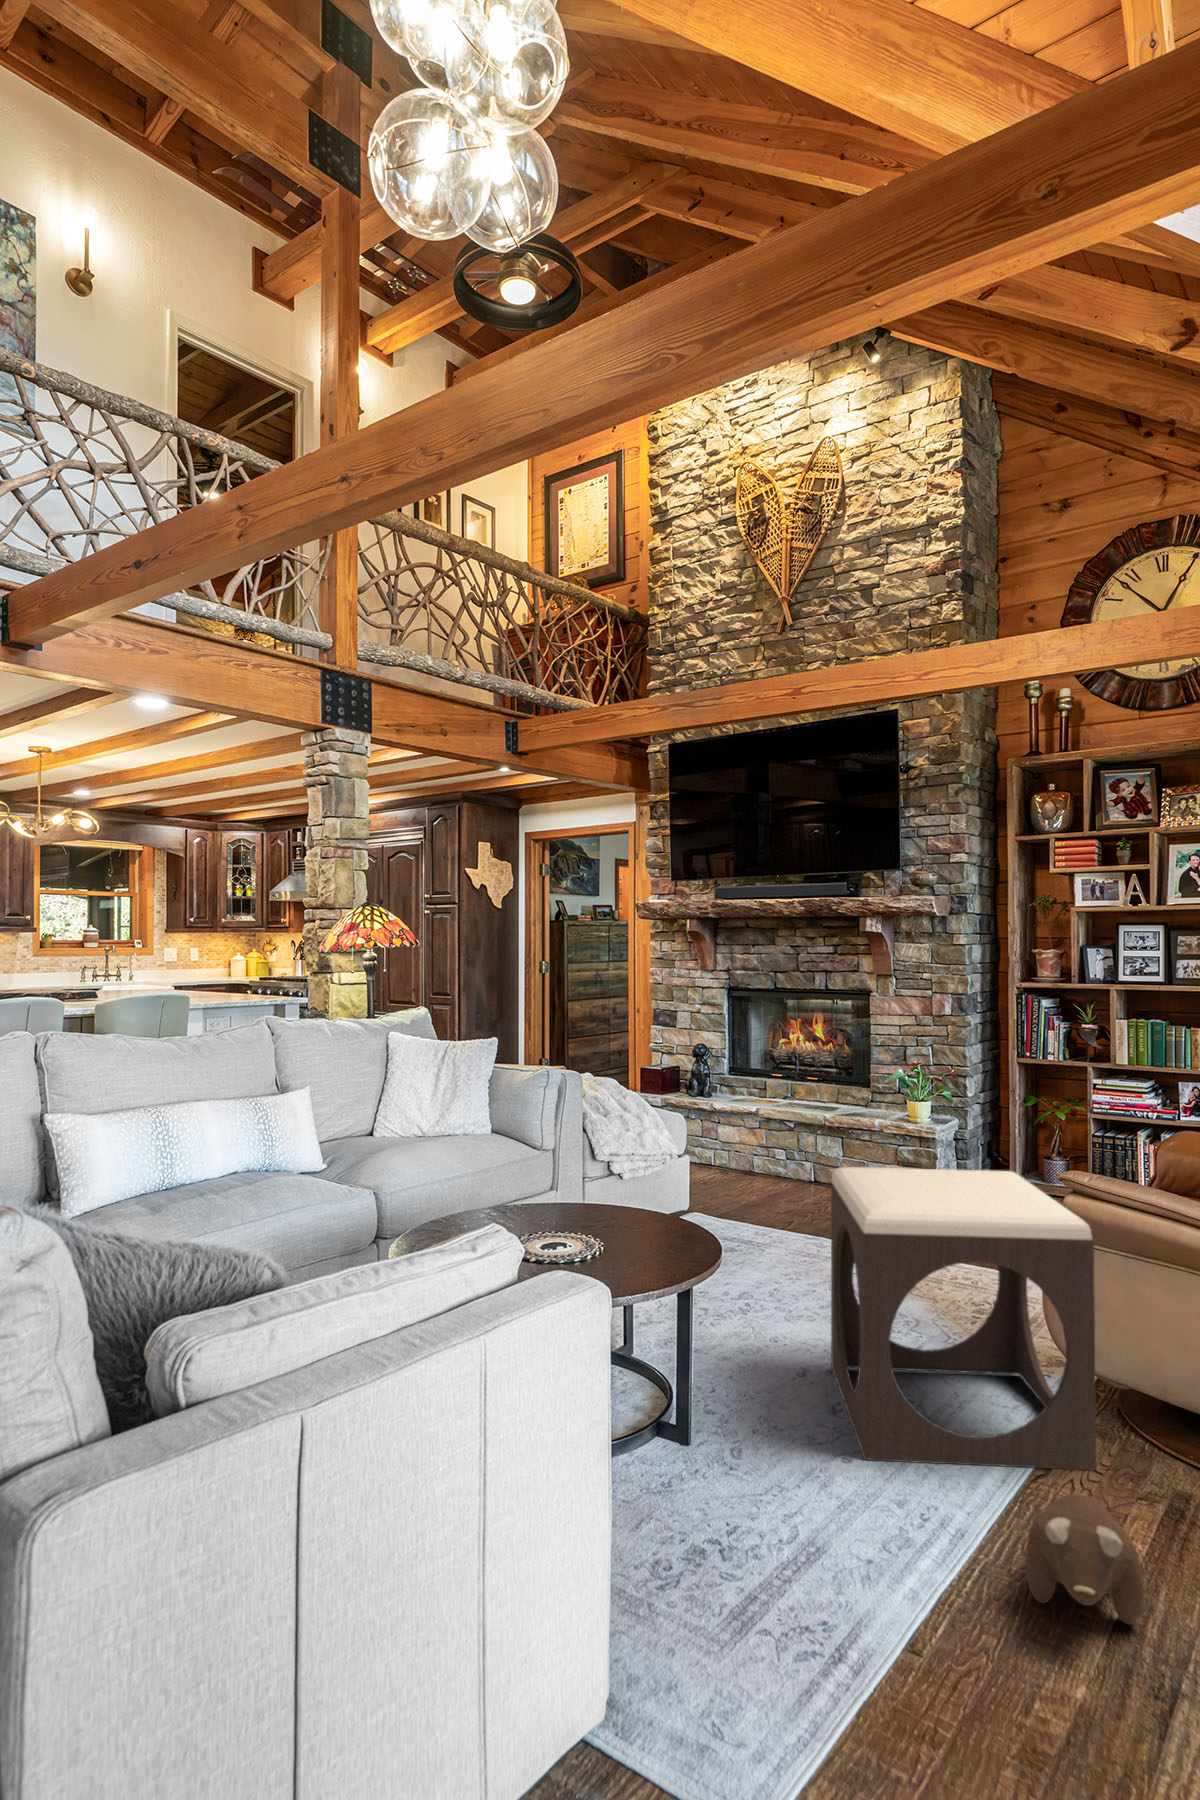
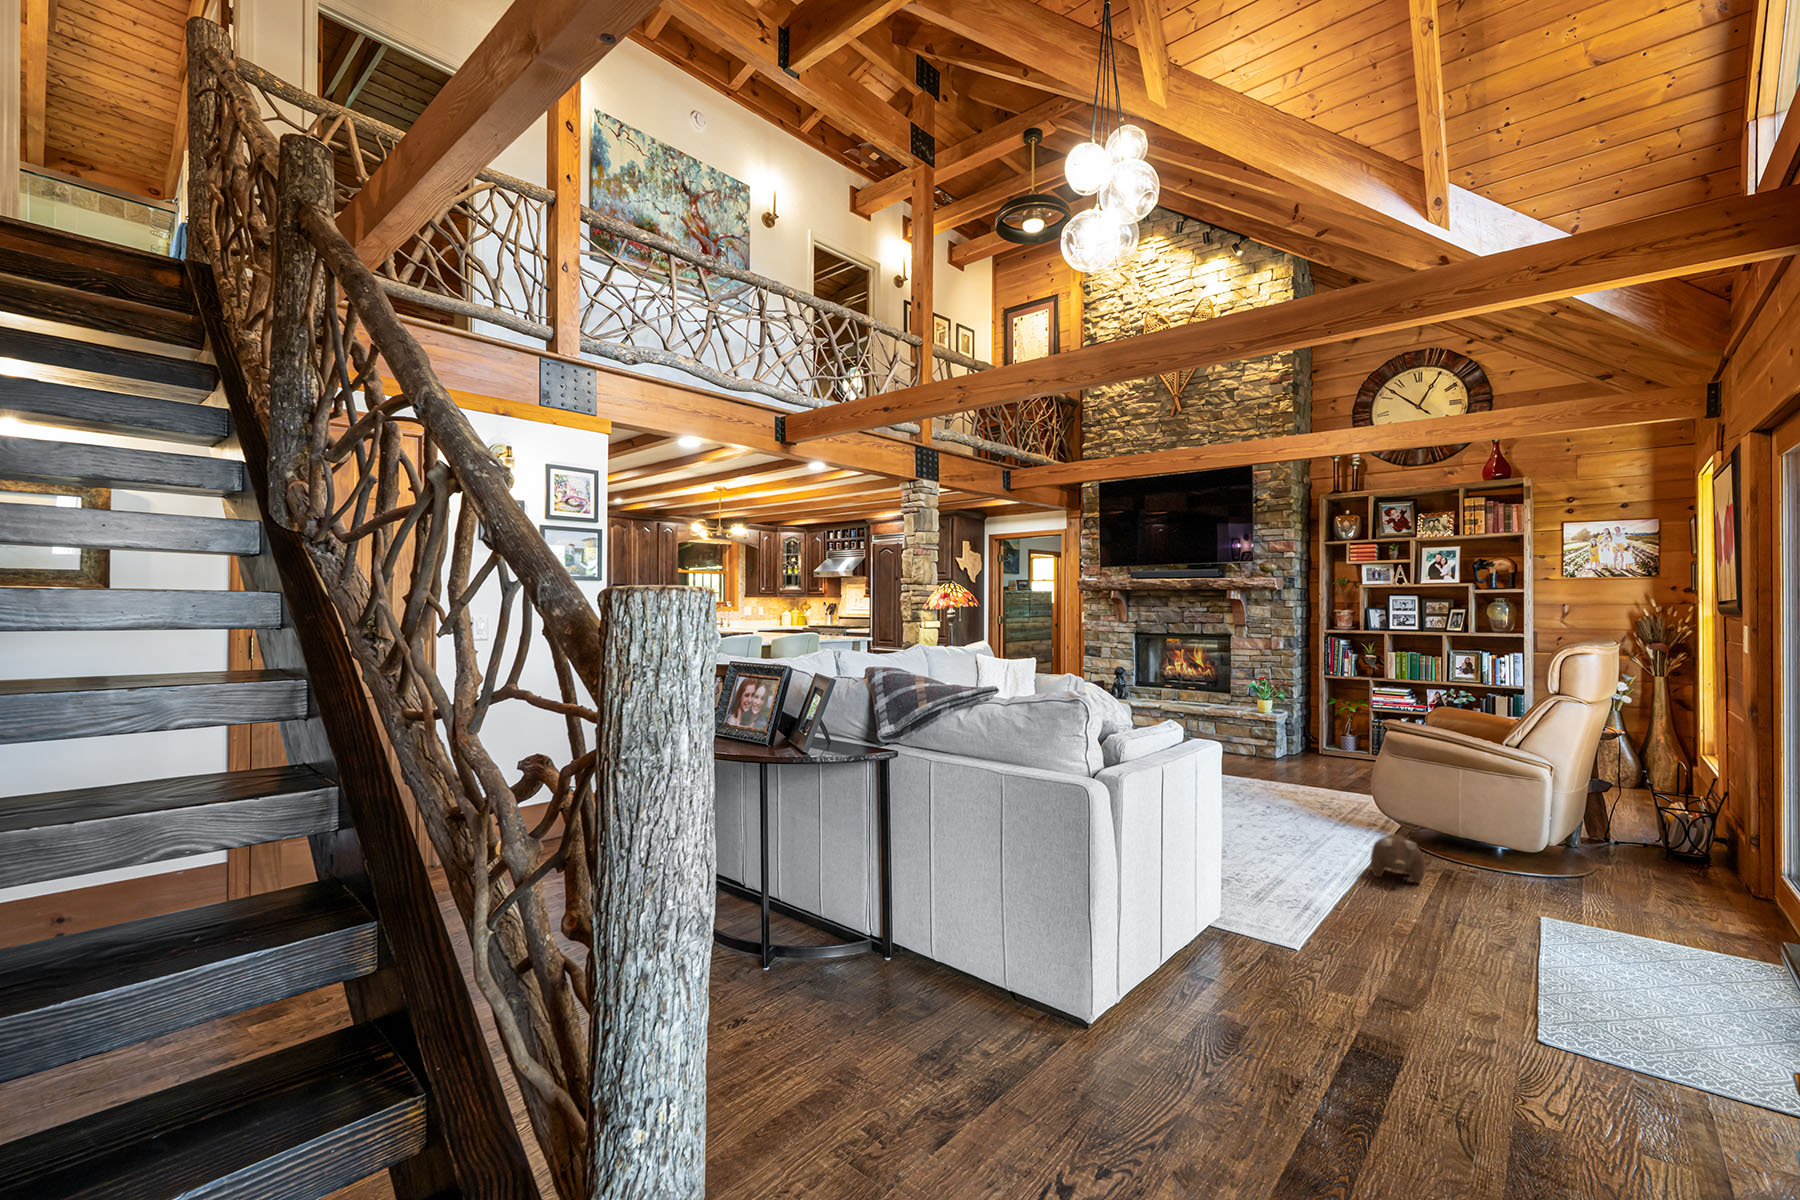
footstool: present [831,1167,1096,1470] -> none [1249,713,1395,847]

